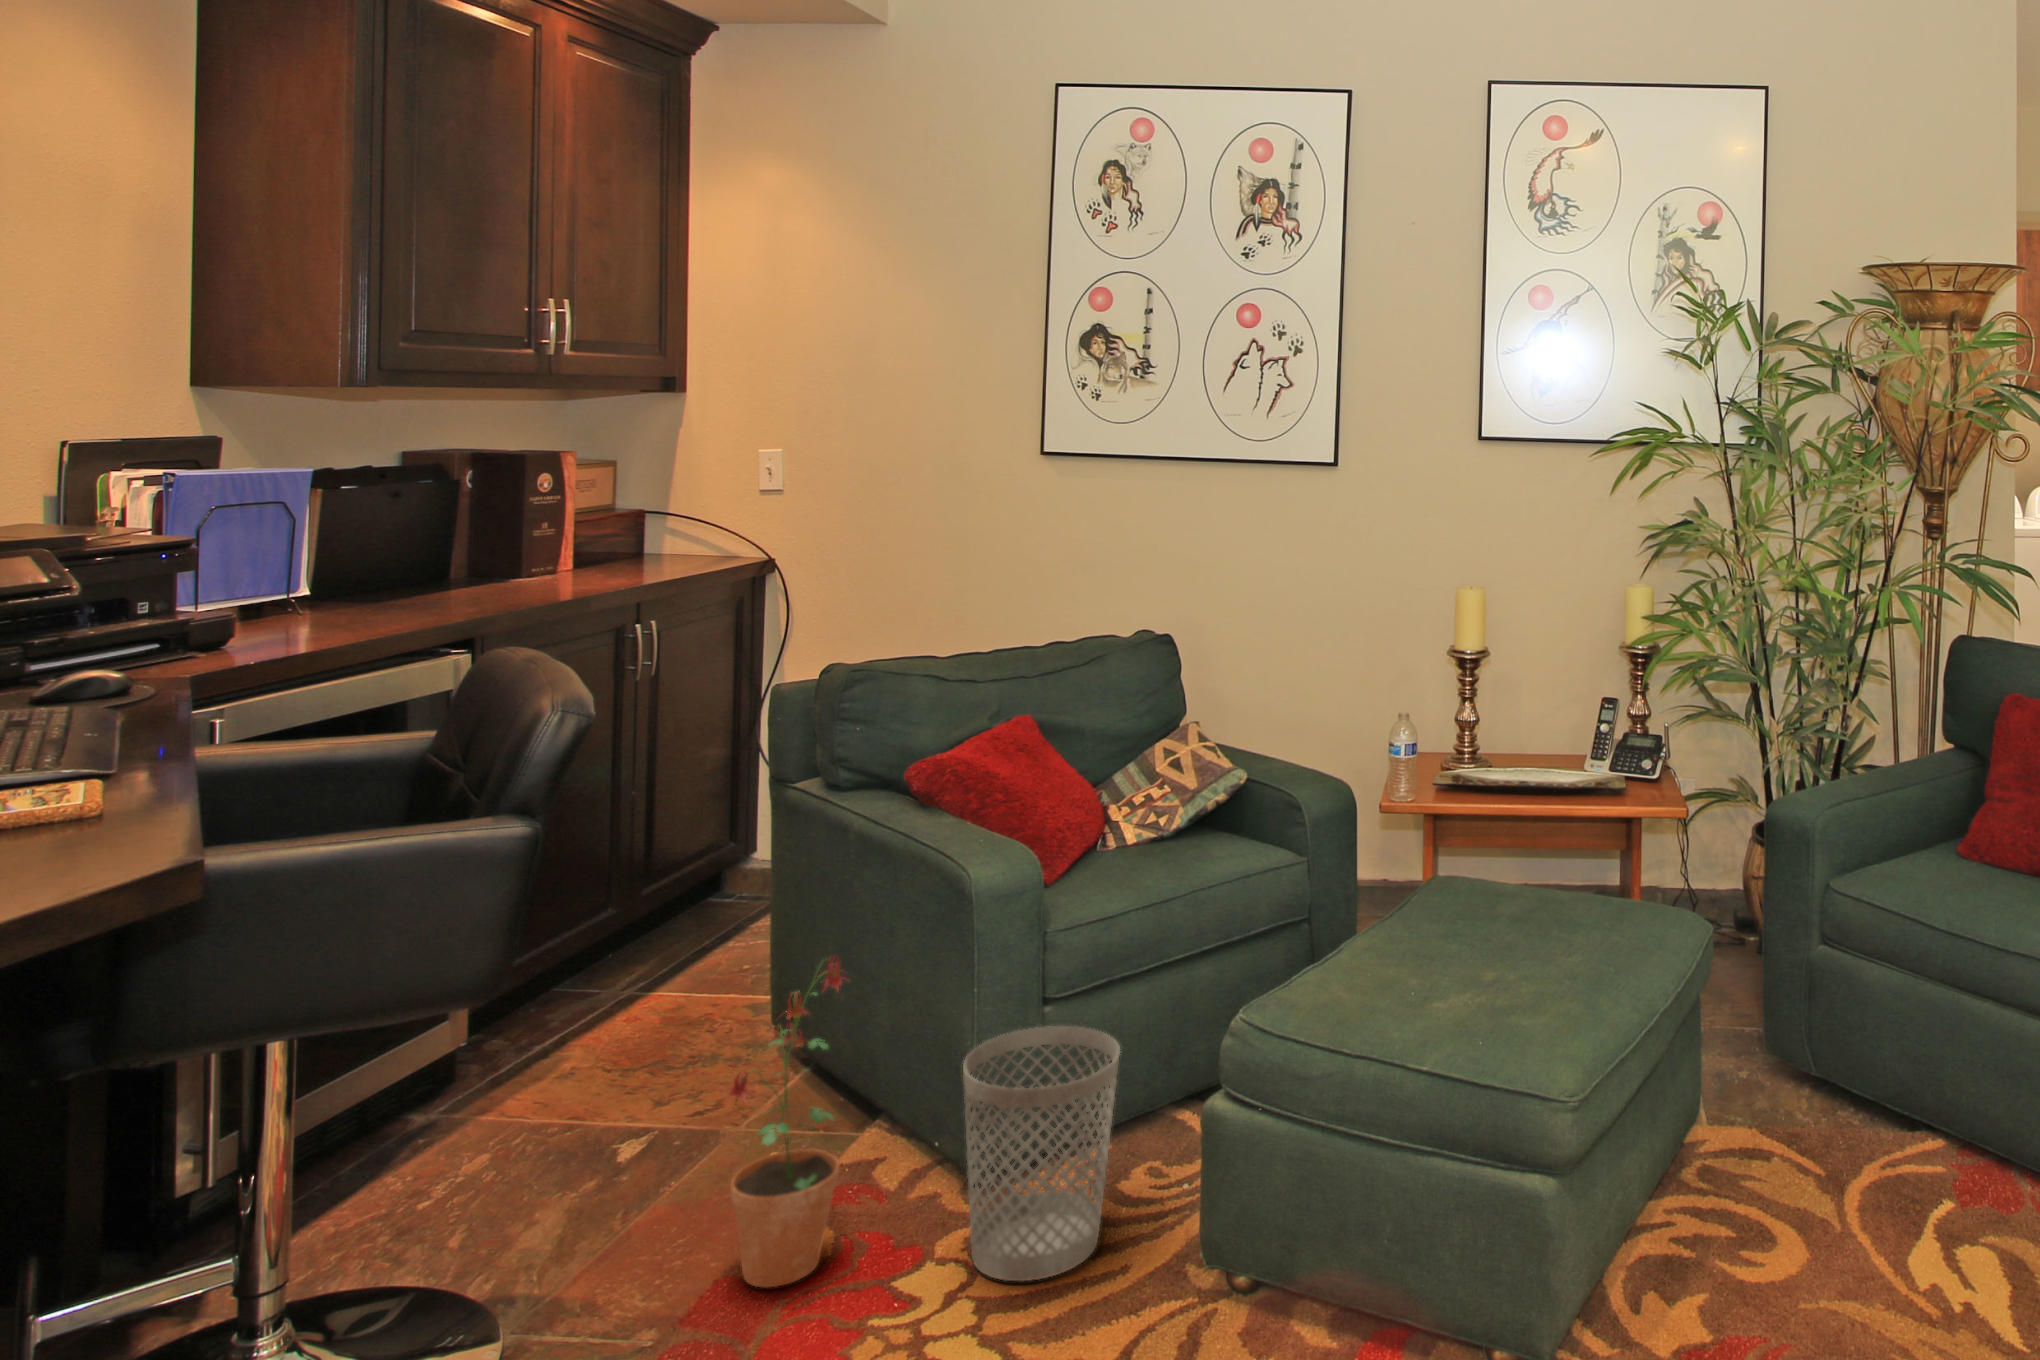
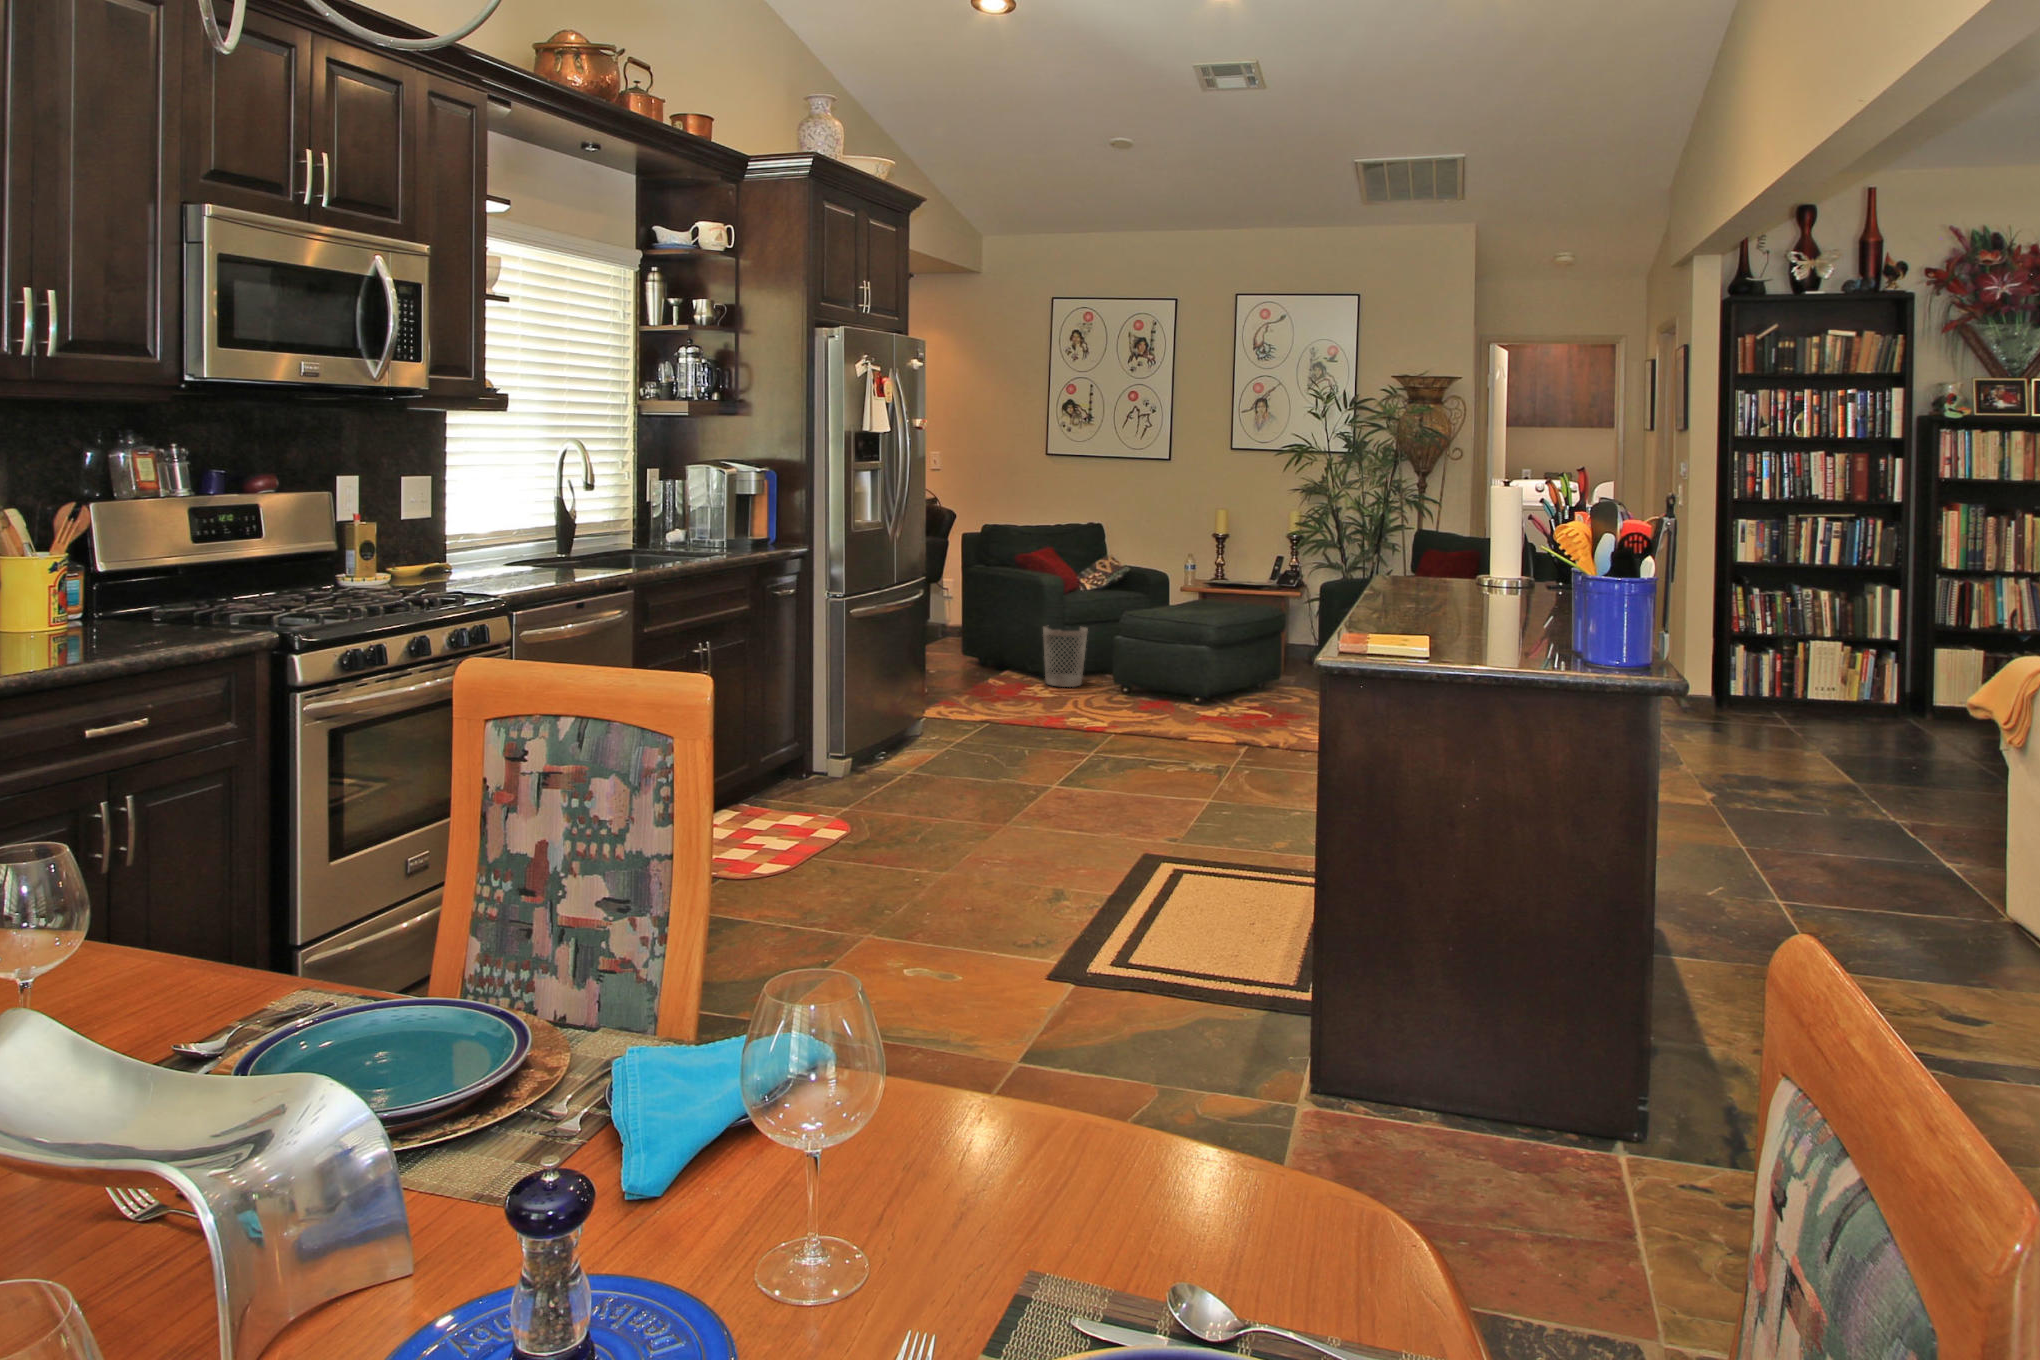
potted plant: present [729,957,843,1287] -> none [978,597,1010,682]

